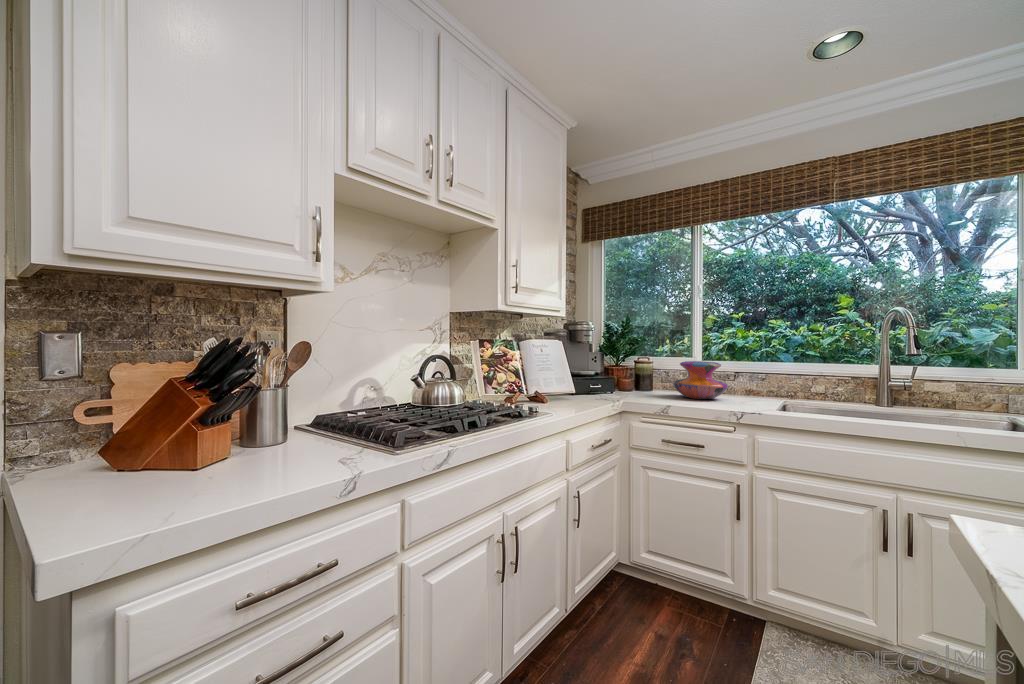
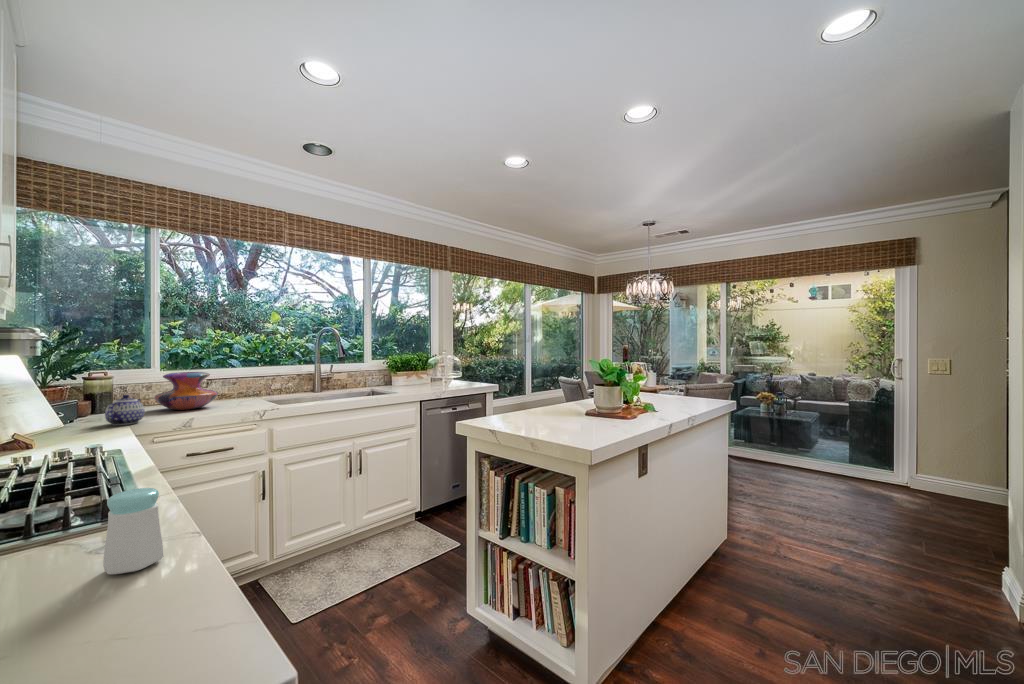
teapot: none [606,375,642,401] -> present [105,395,144,425]
salt shaker: none [281,420,318,480] -> present [103,488,163,575]

